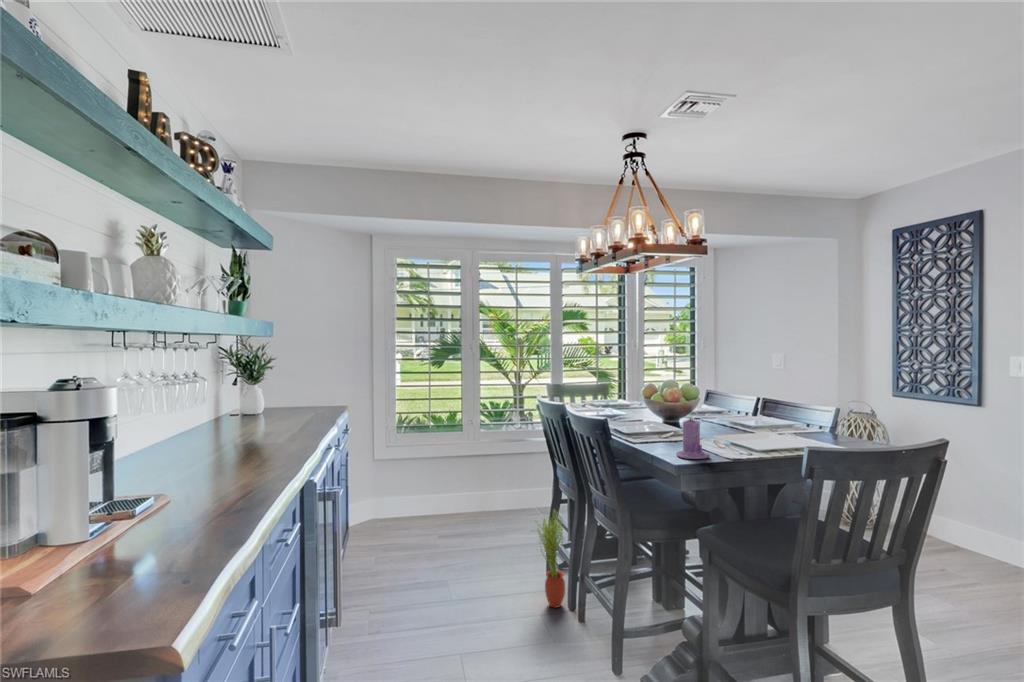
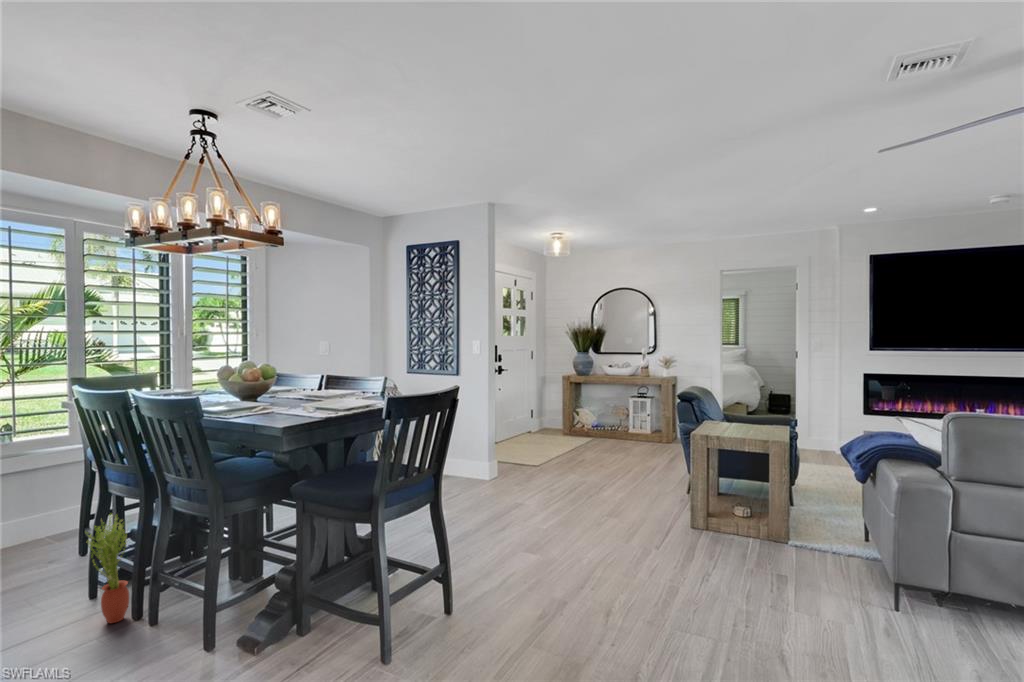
candle: present [676,418,710,459] -> none [275,384,306,422]

